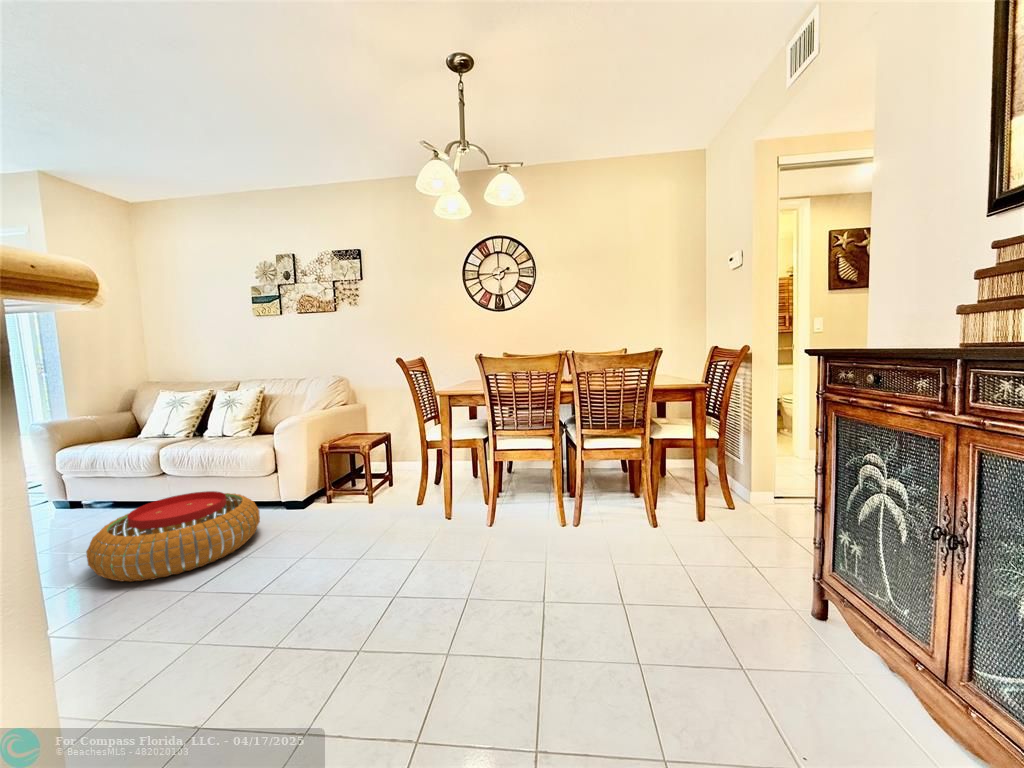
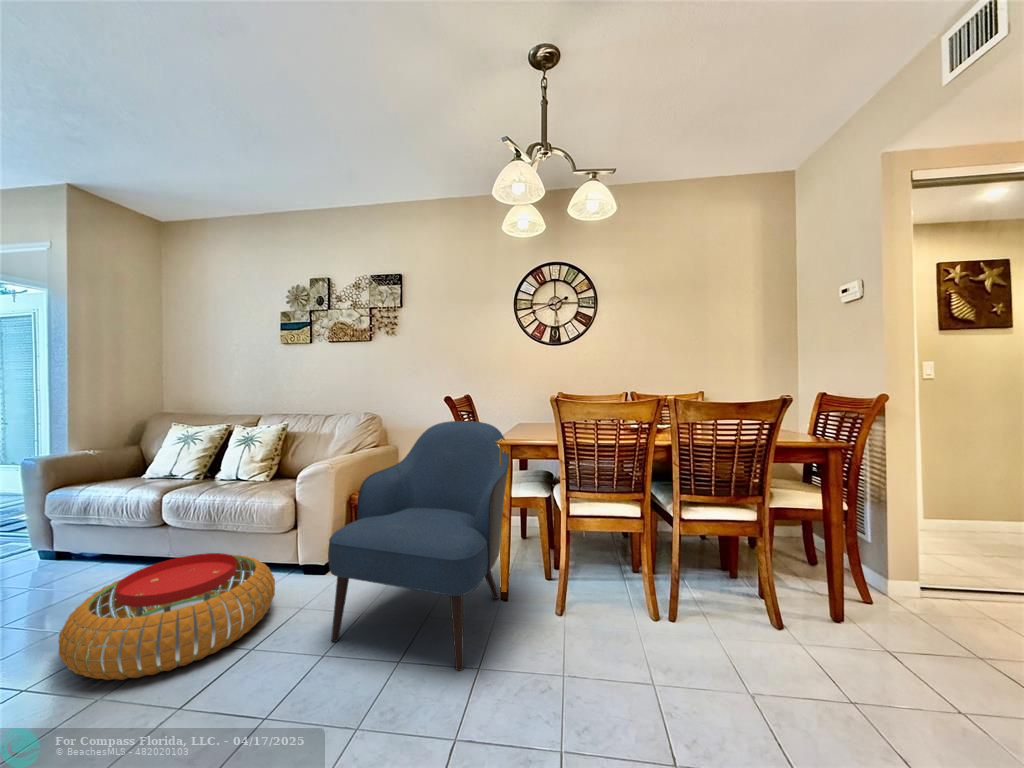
armchair: none [298,378,448,564] -> present [328,421,509,671]

